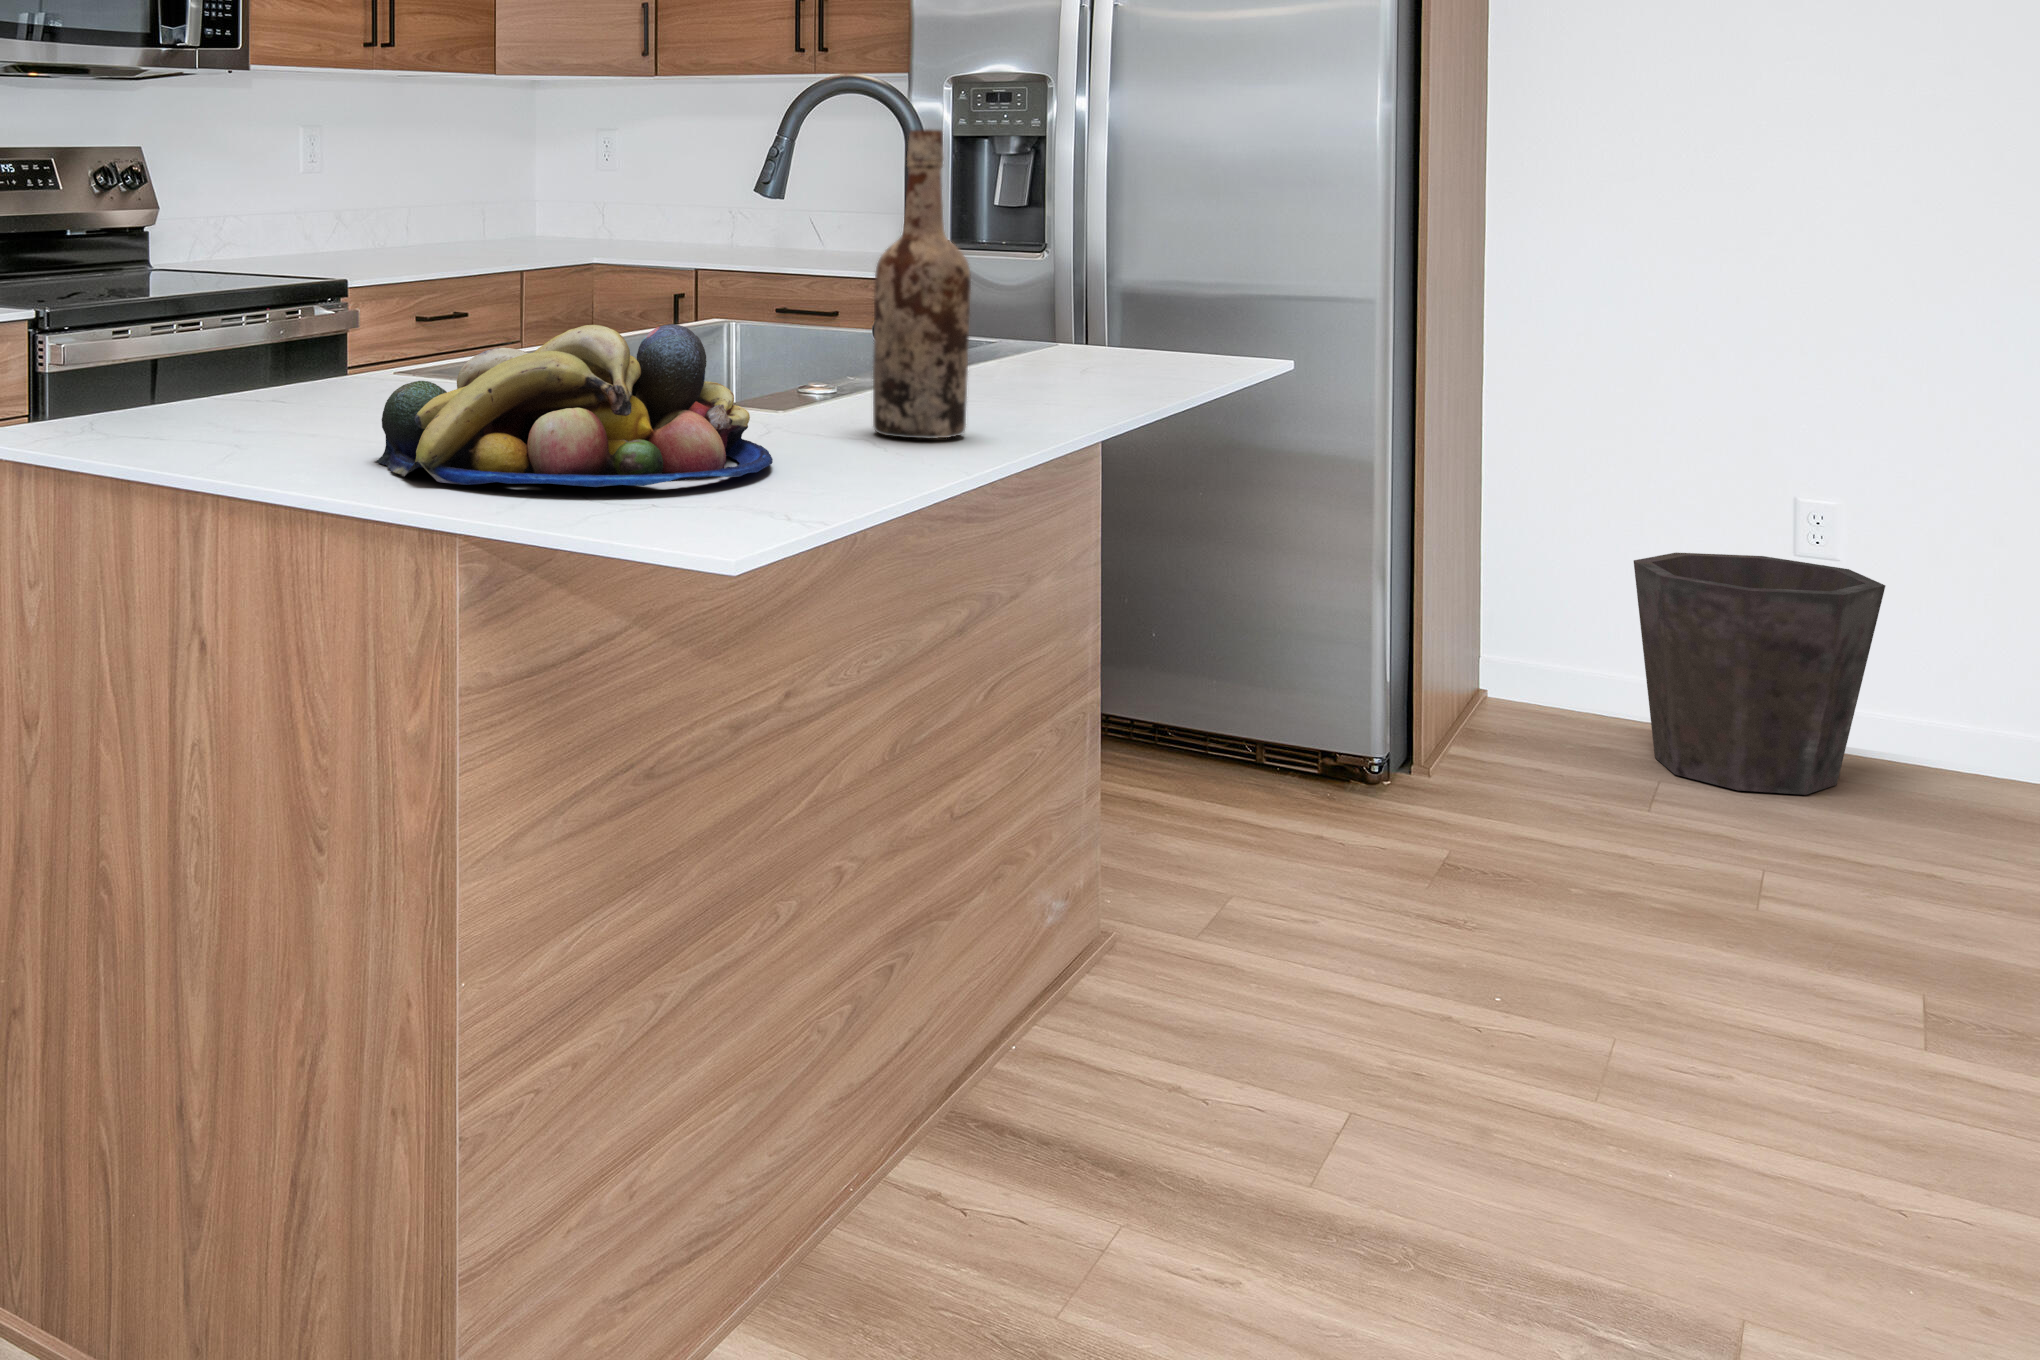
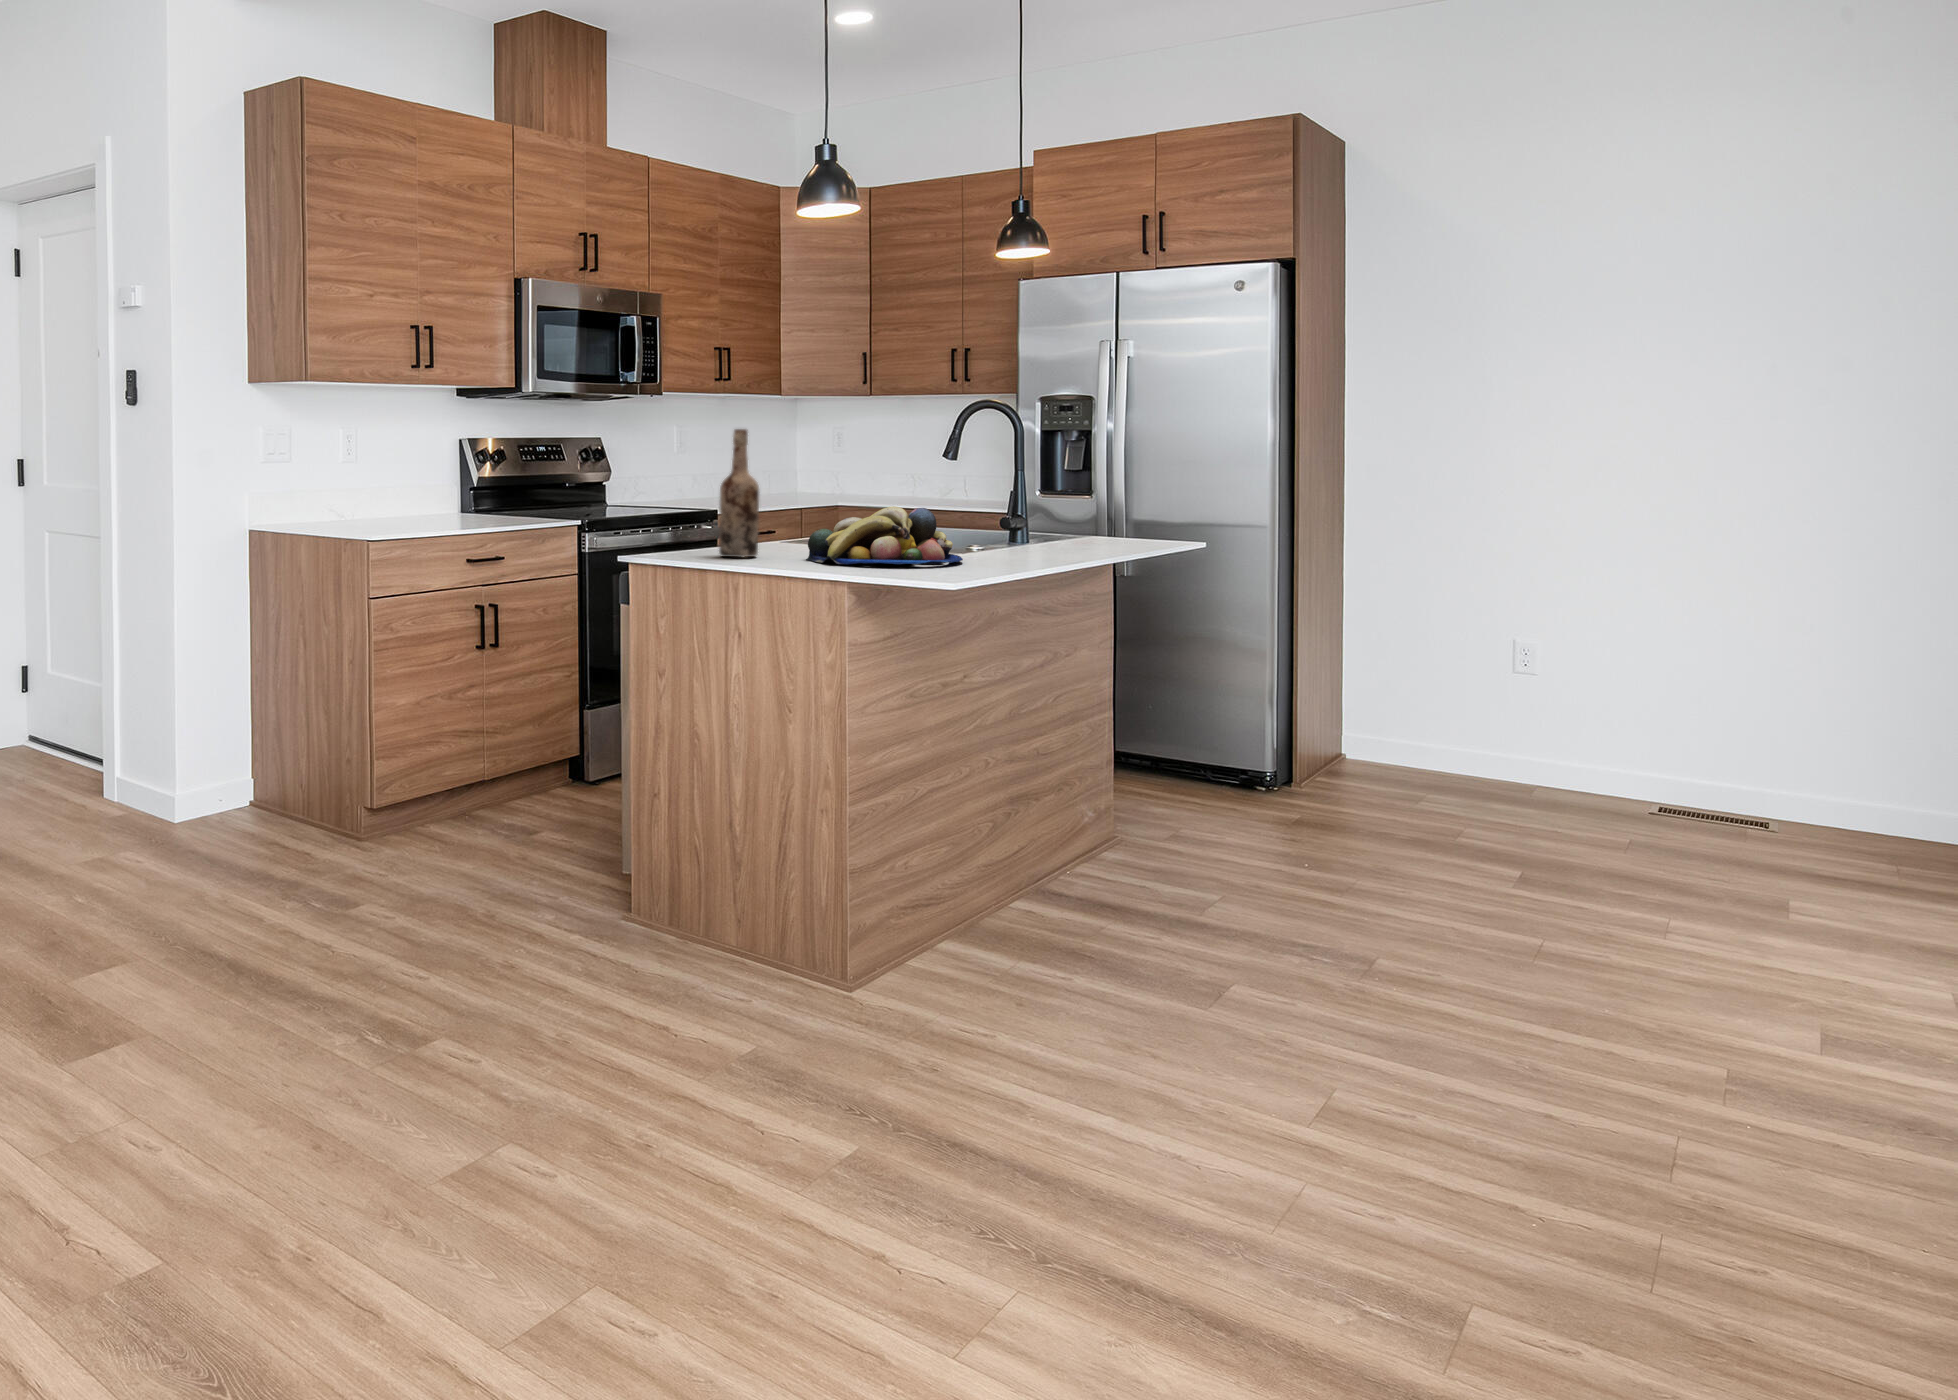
wine bottle: present [873,129,971,439] -> present [719,429,760,557]
waste bin: present [1634,553,1885,795] -> none [1419,655,1555,780]

